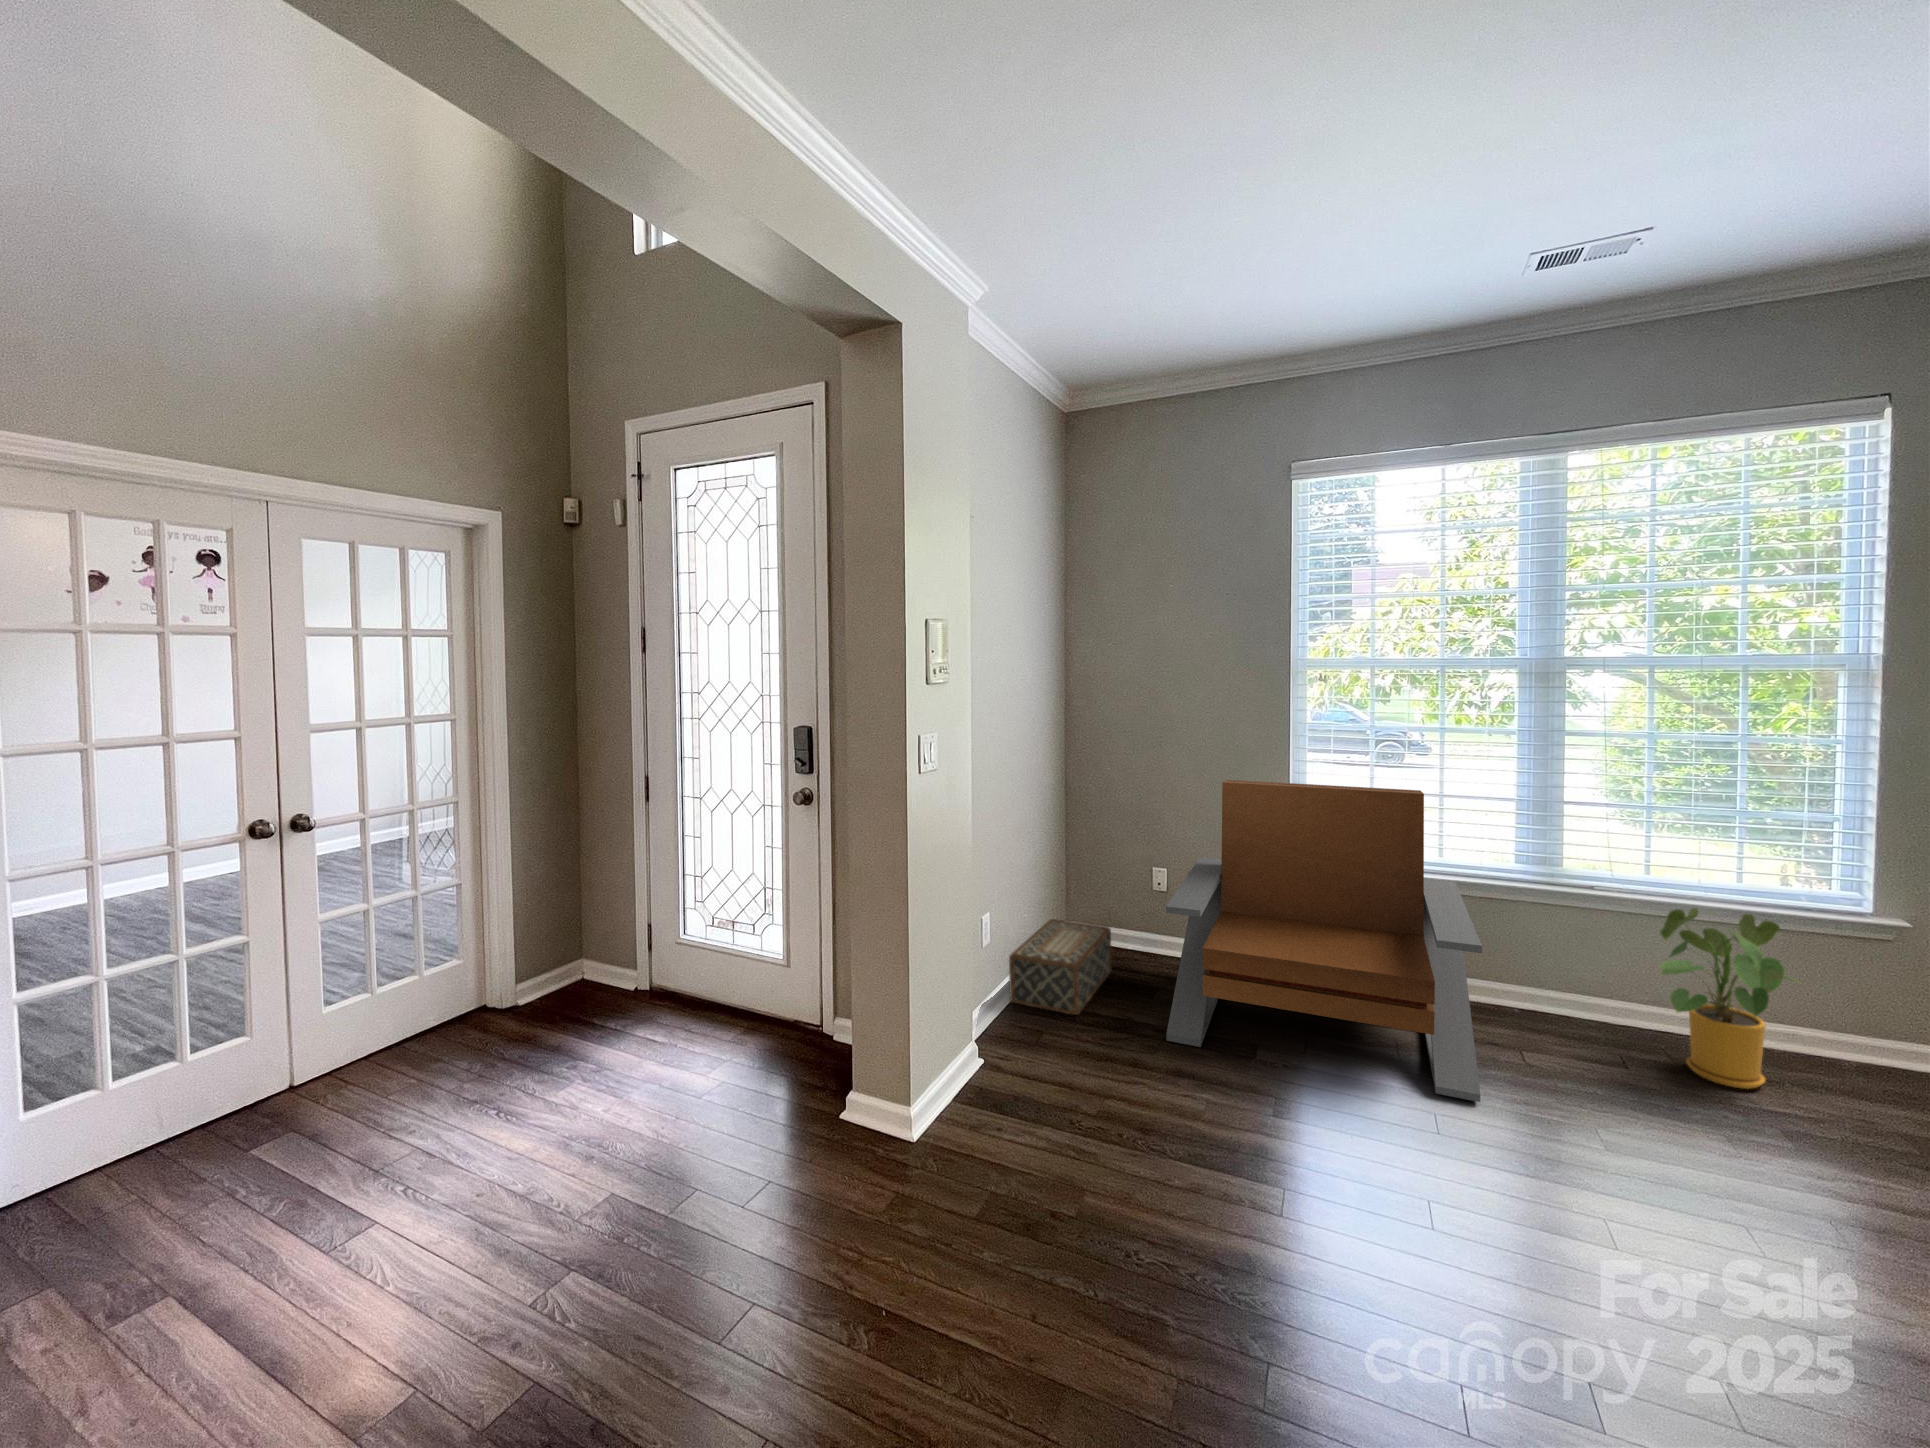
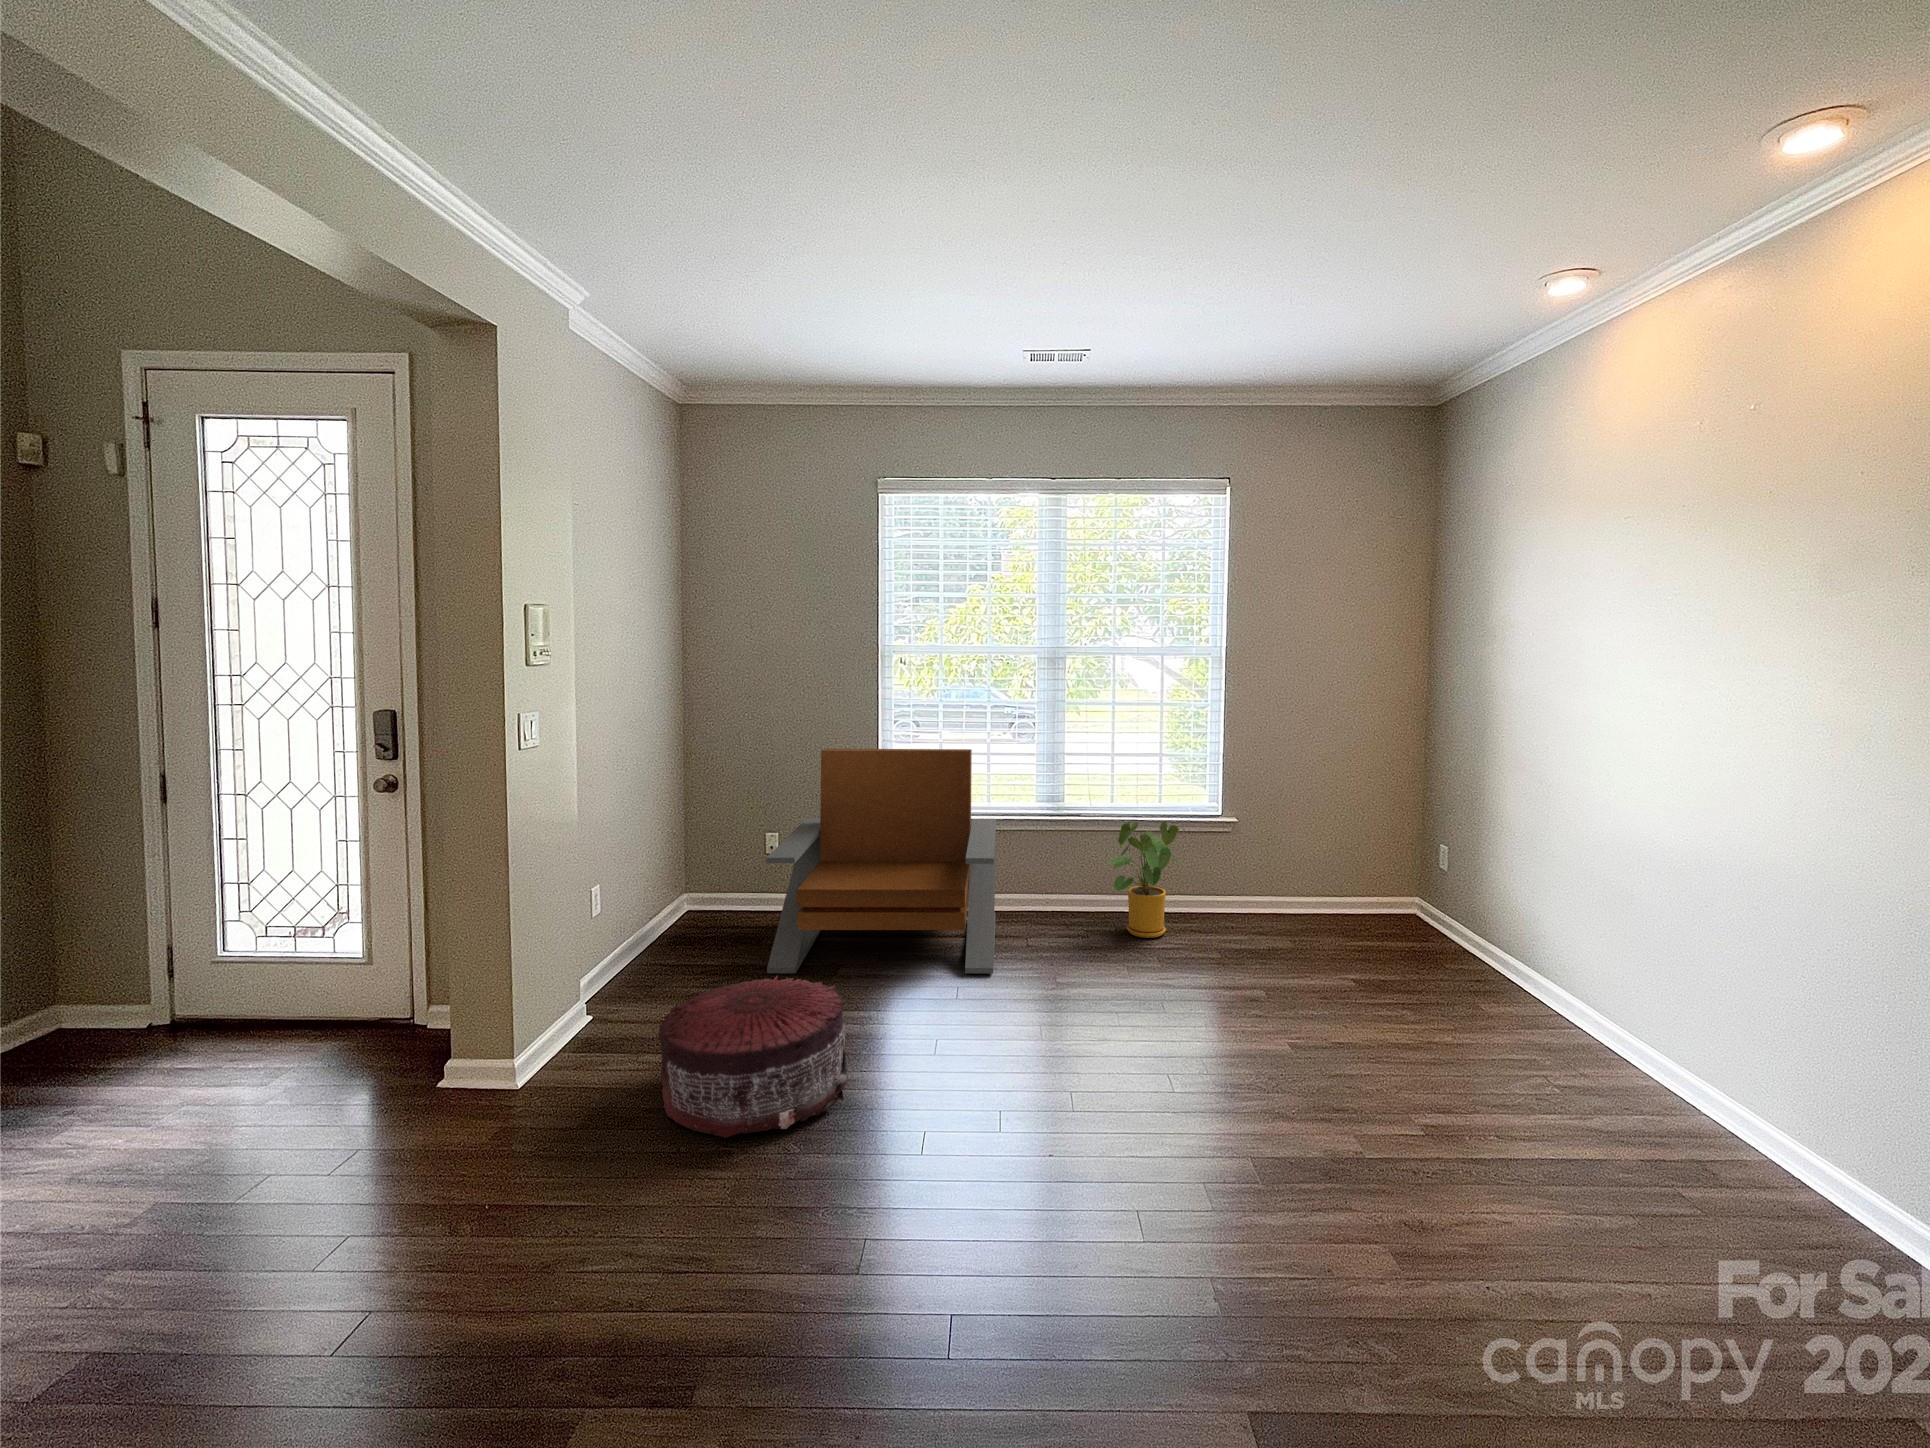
woven basket: present [1009,919,1111,1015] -> none [622,888,725,967]
pouf: none [1061,1067,1307,1305] -> present [658,976,847,1138]

